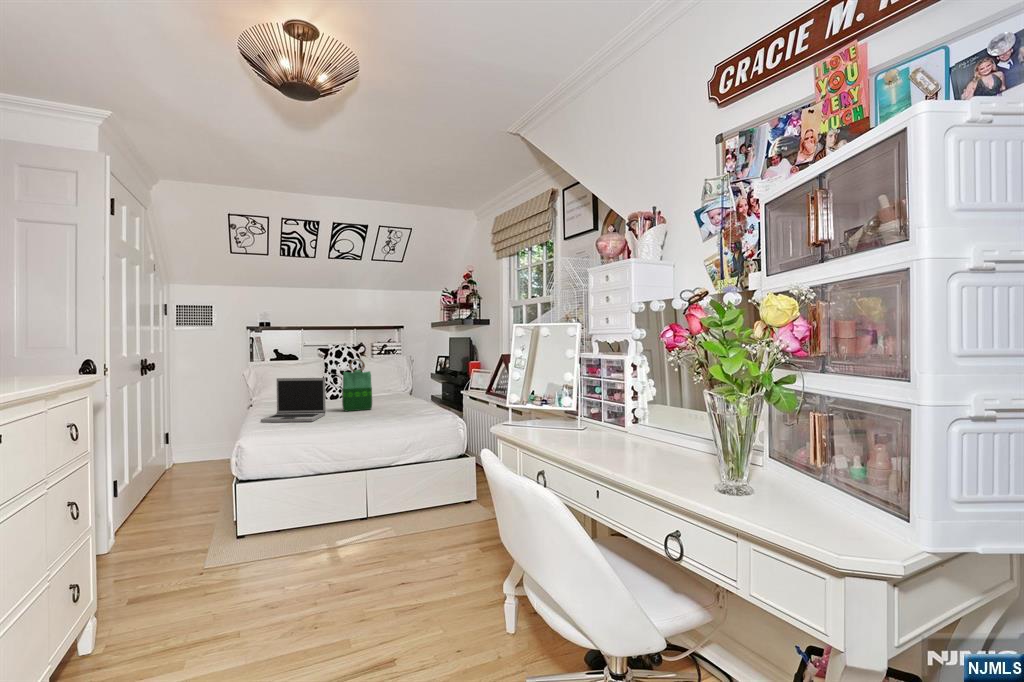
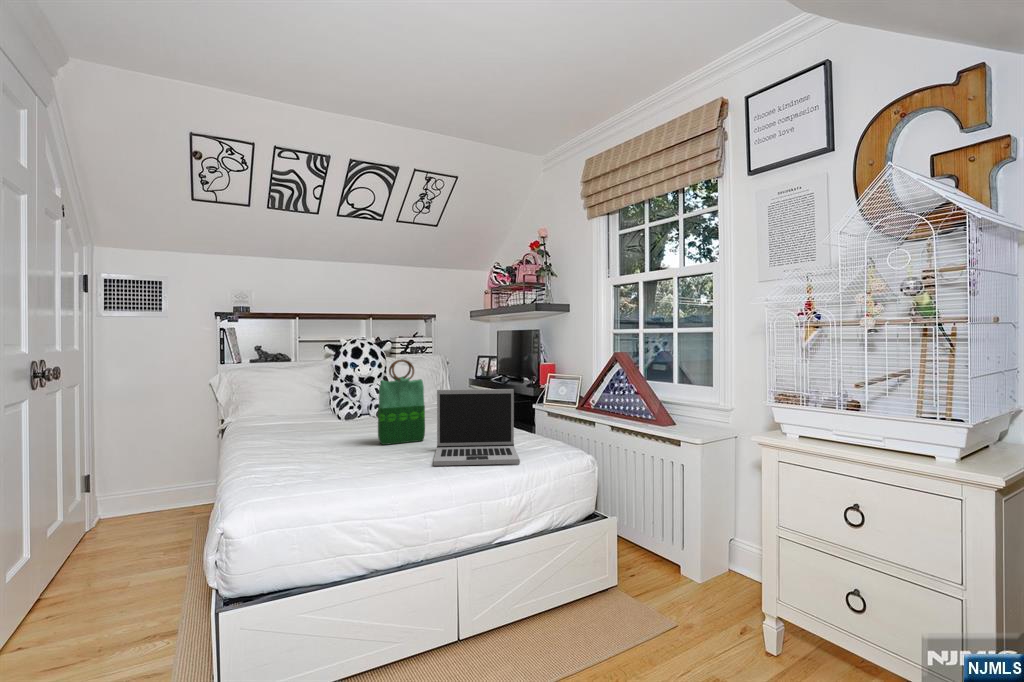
laptop: present [261,378,326,422] -> present [434,389,520,466]

